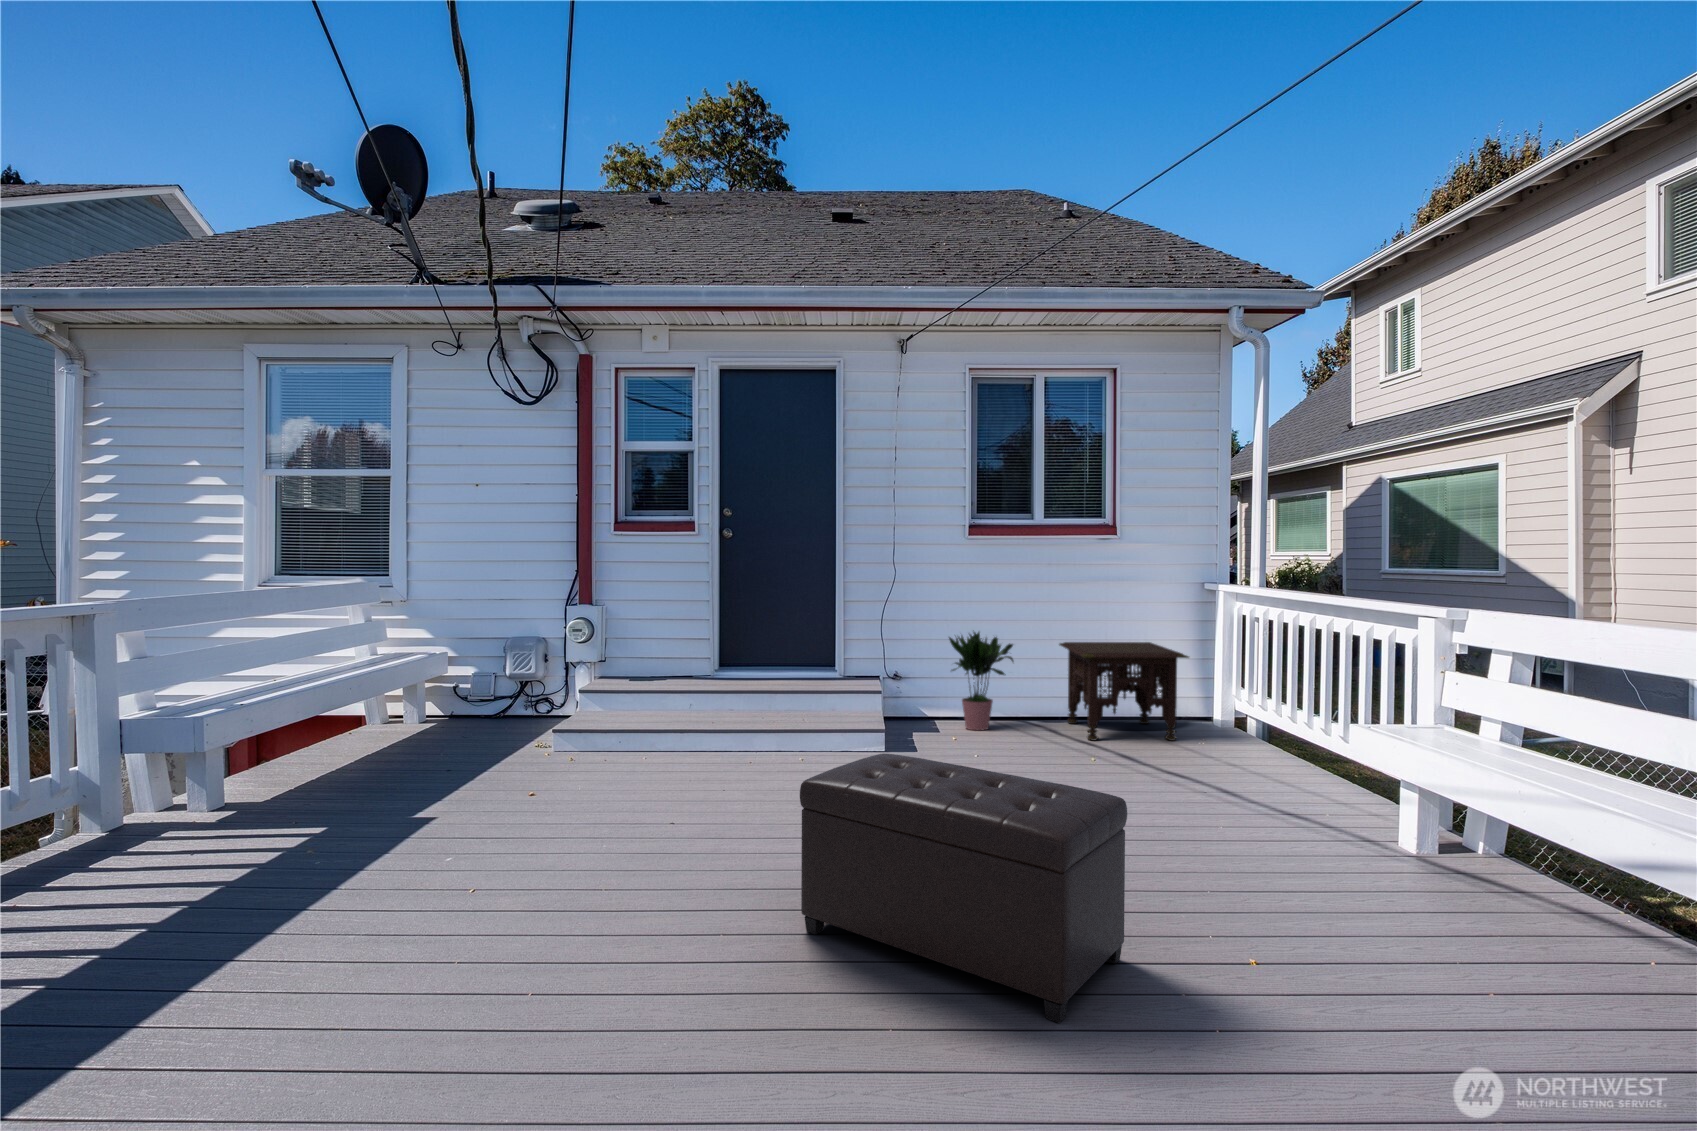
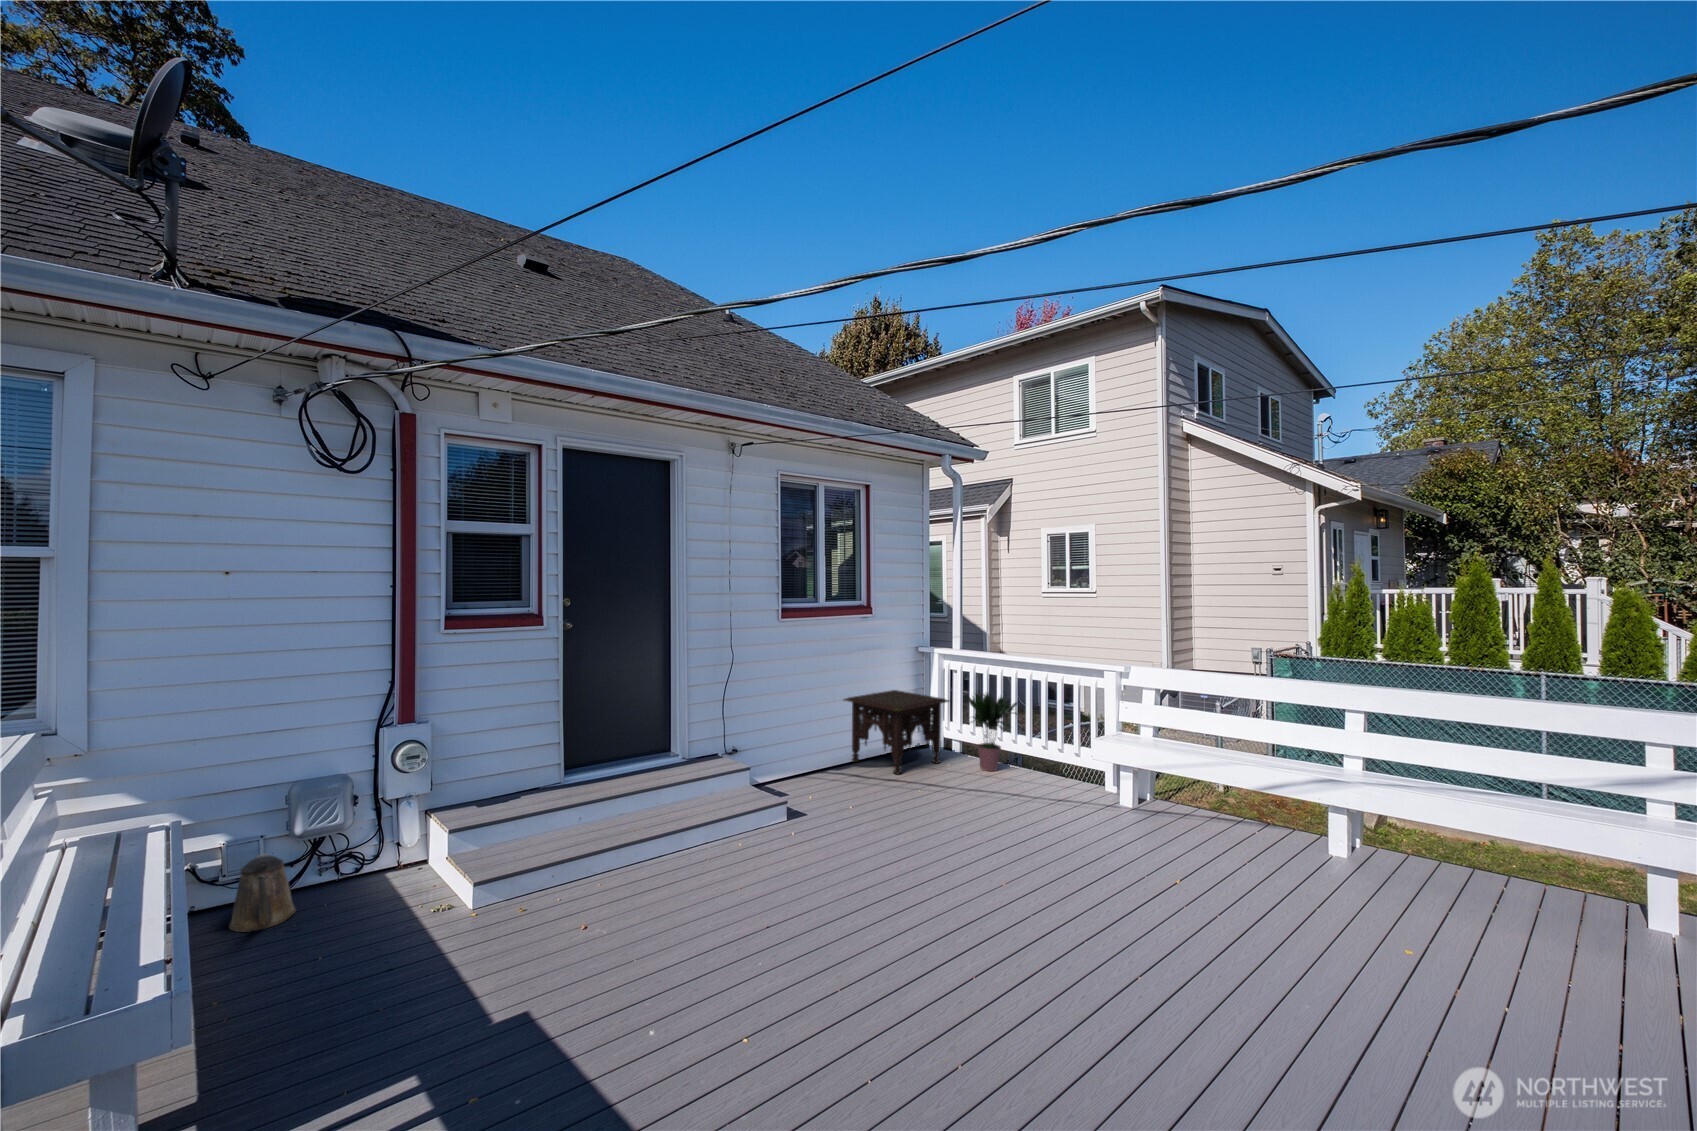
potted plant: present [949,632,1013,730] -> present [968,693,1017,771]
watering can: none [442,682,495,730] -> present [229,853,296,932]
ottoman: present [800,754,1127,1023] -> none [1060,827,1315,995]

